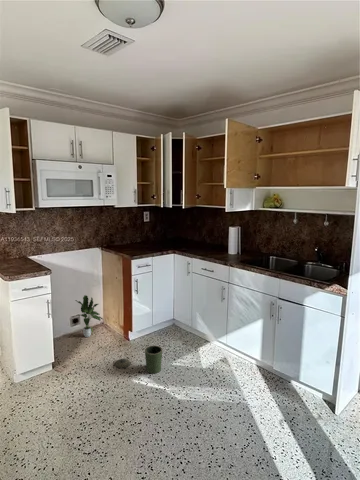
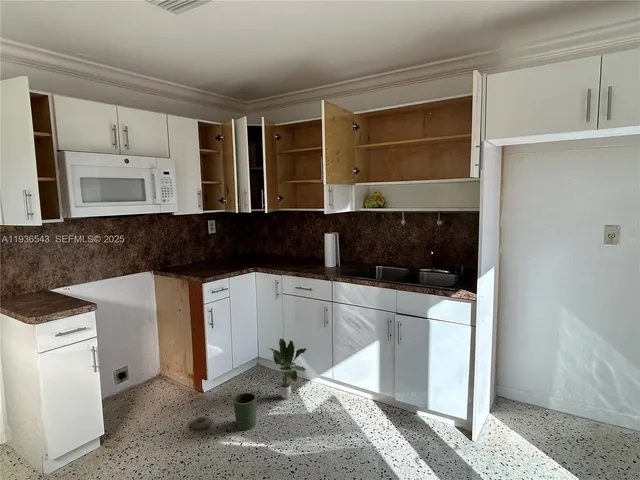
potted plant: present [76,295,102,337] -> present [270,339,307,399]

